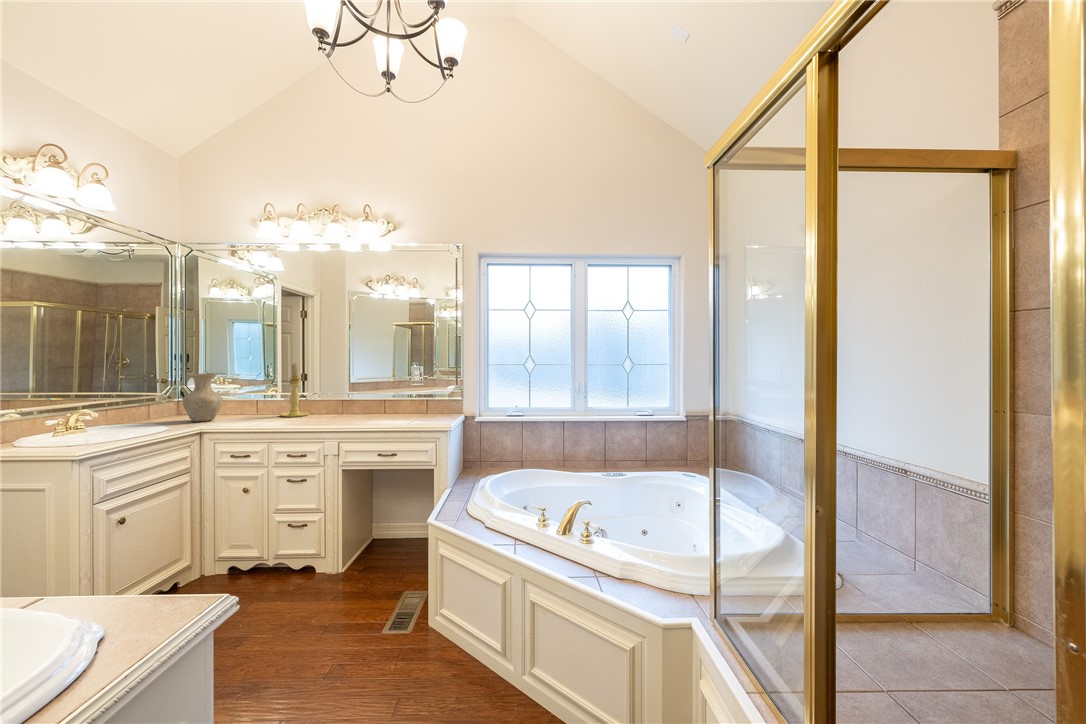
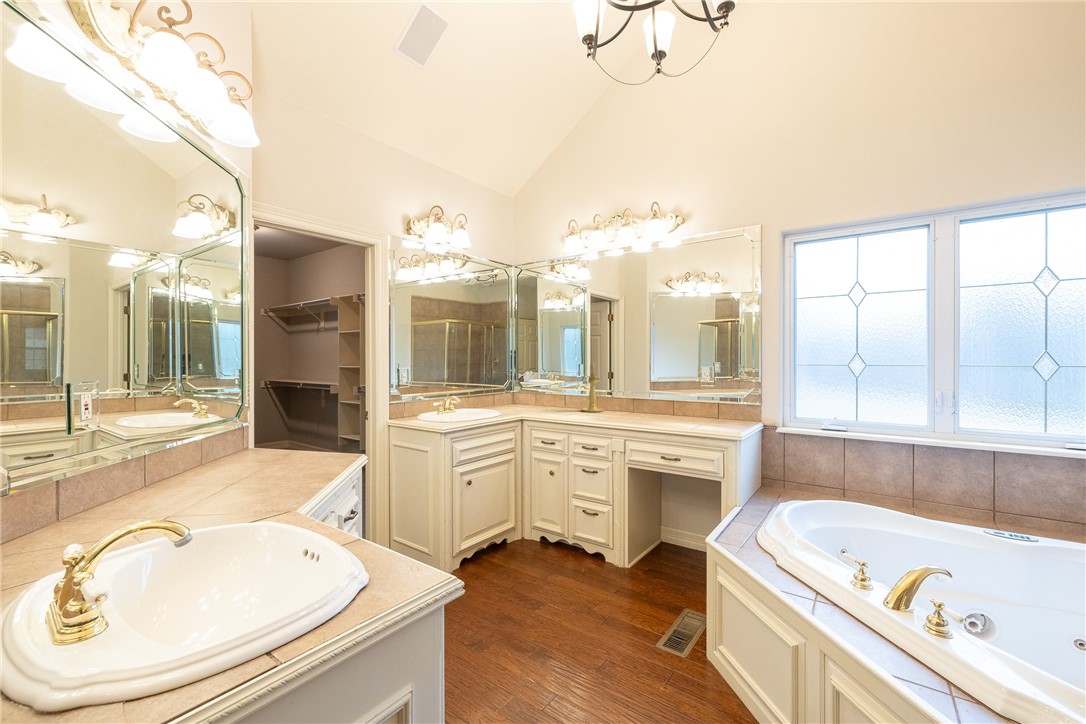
vase: present [182,374,222,422] -> none [514,371,540,410]

